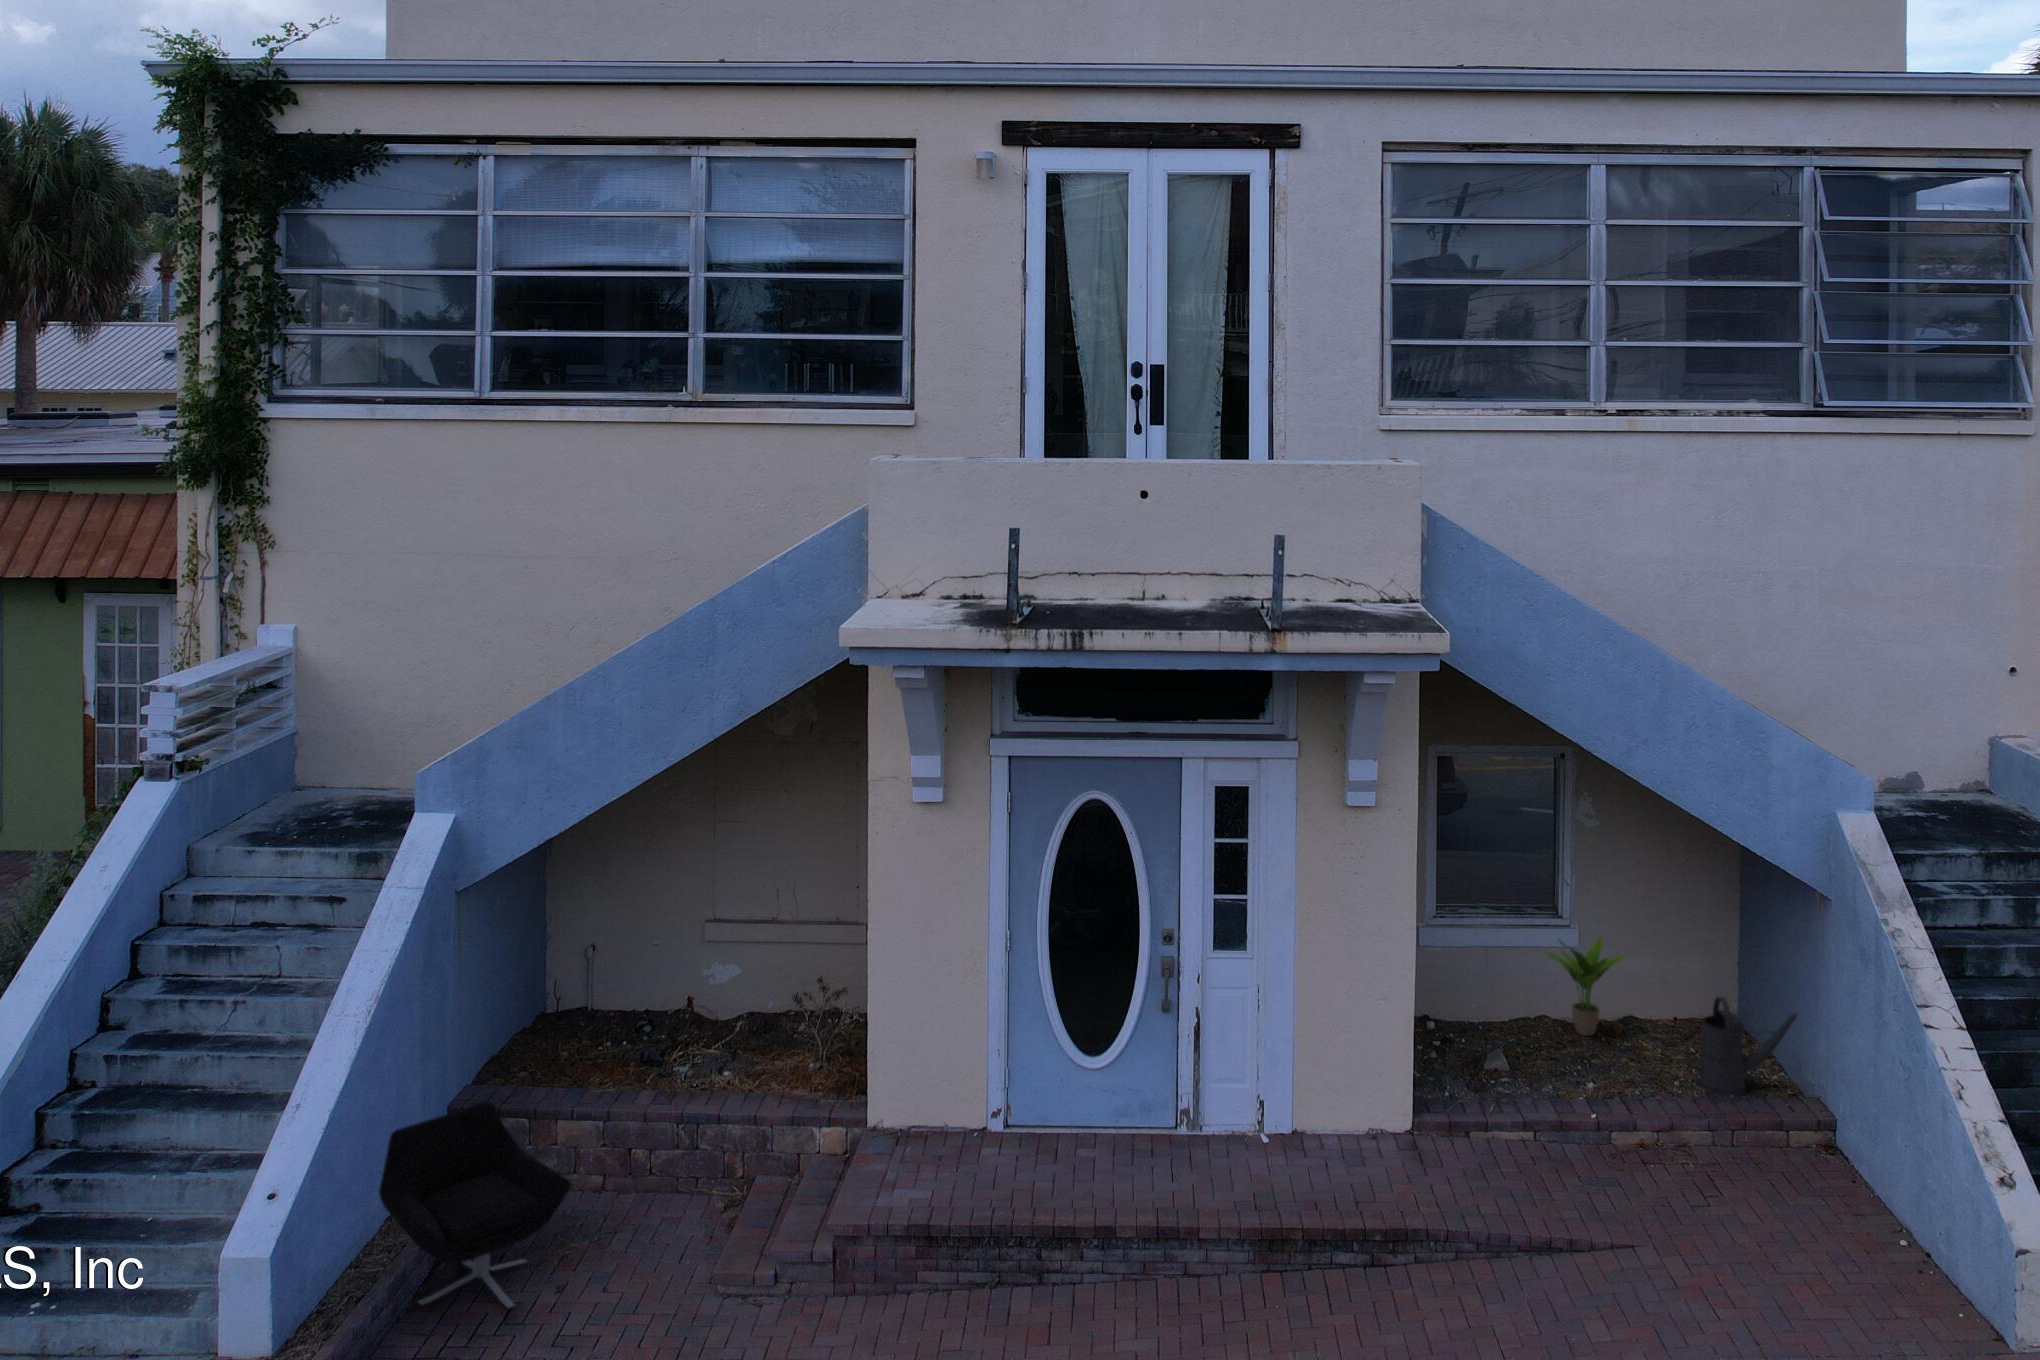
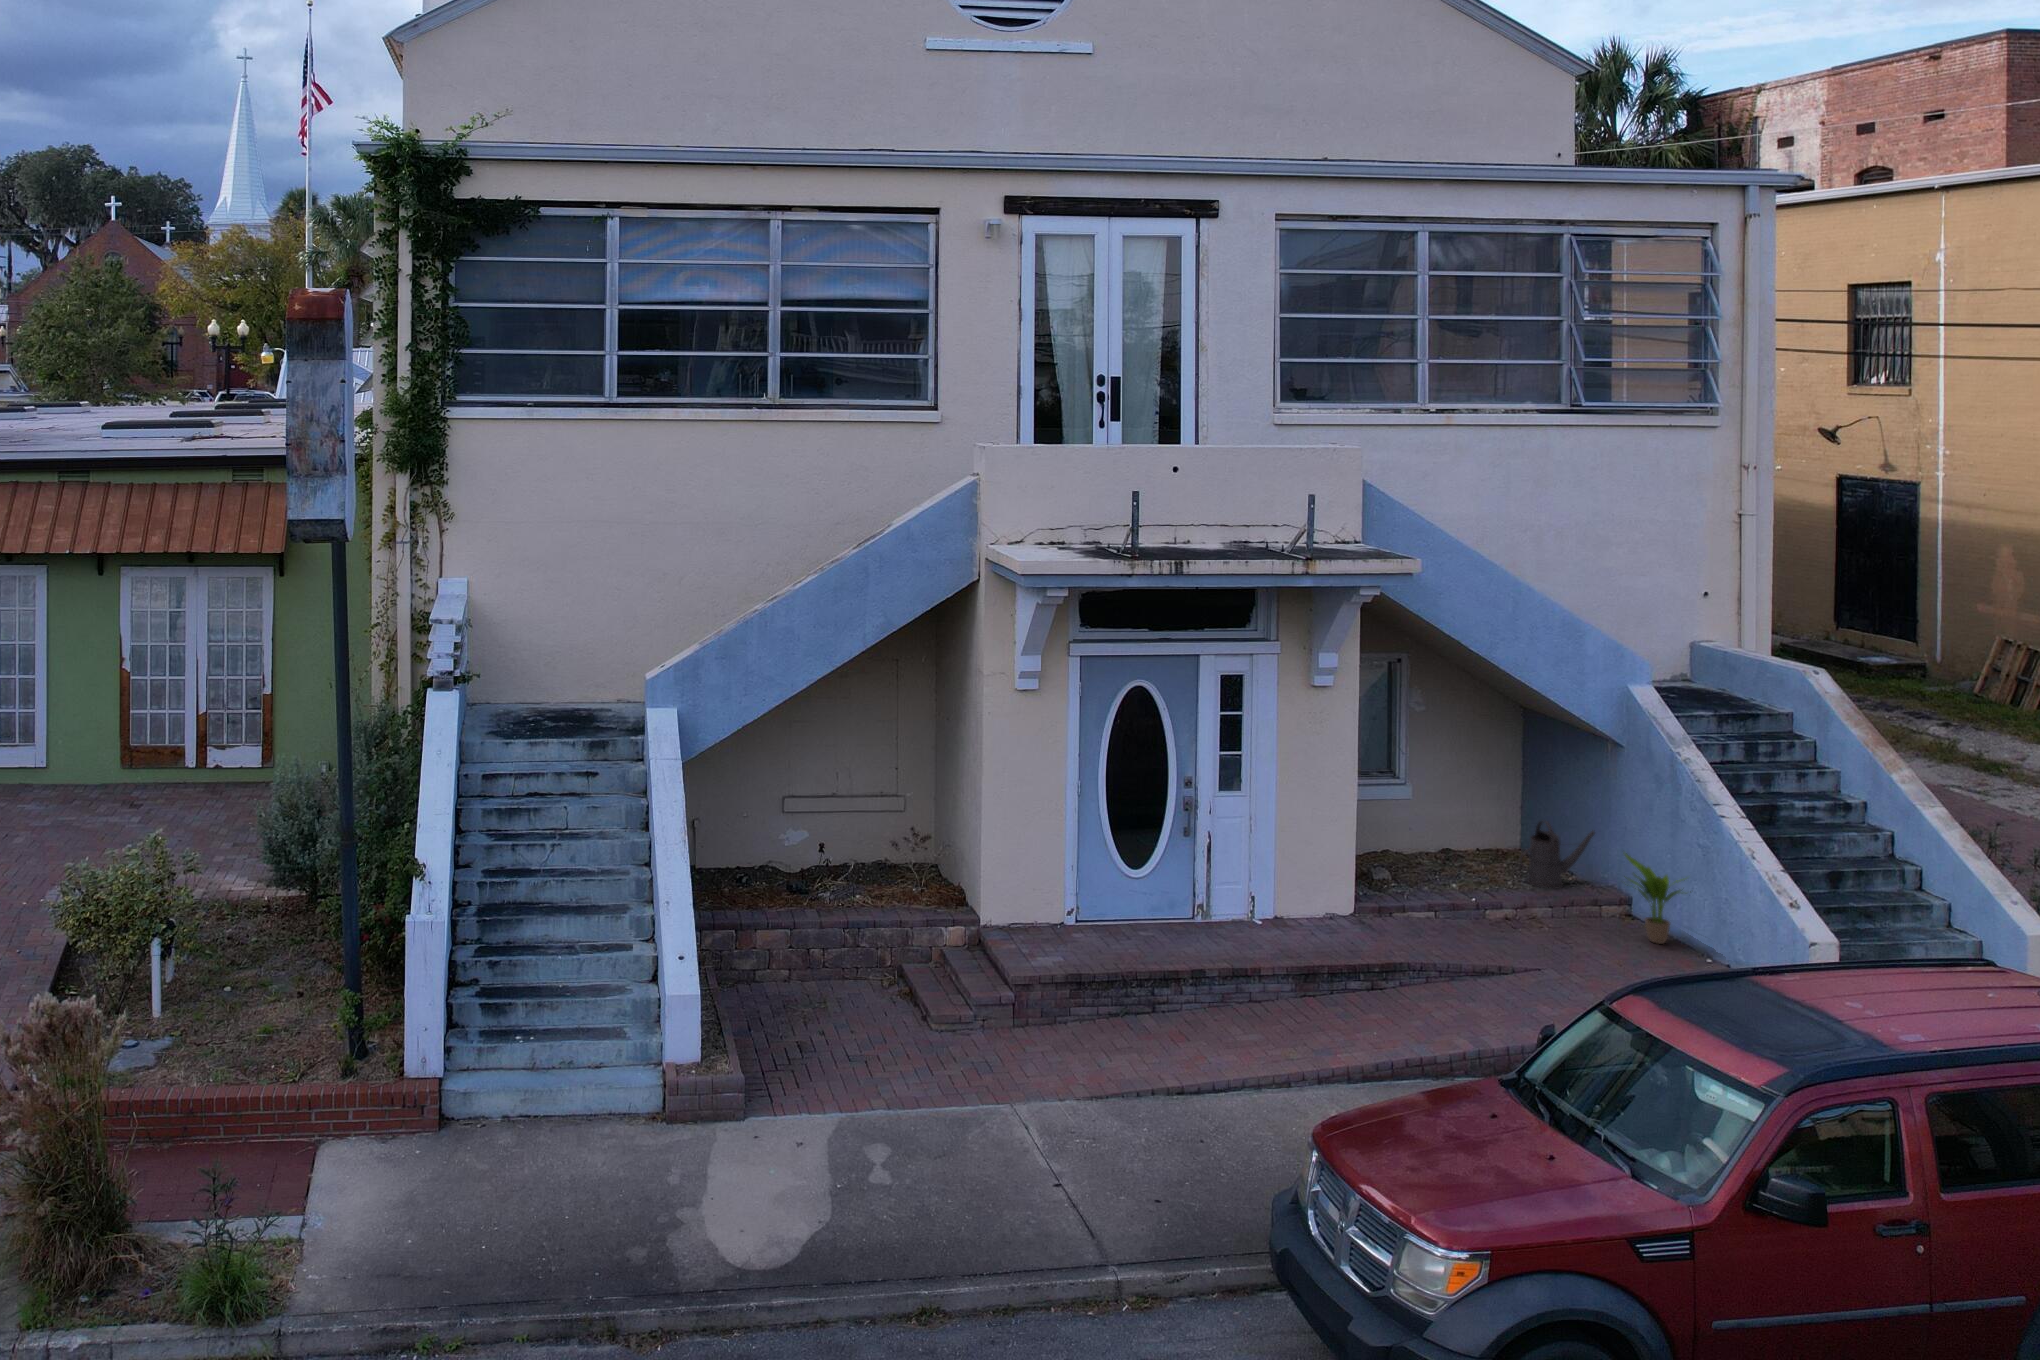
potted plant: present [1545,937,1625,1036] -> present [1625,853,1681,944]
lounge chair: present [379,1101,571,1308] -> none [703,904,831,1035]

